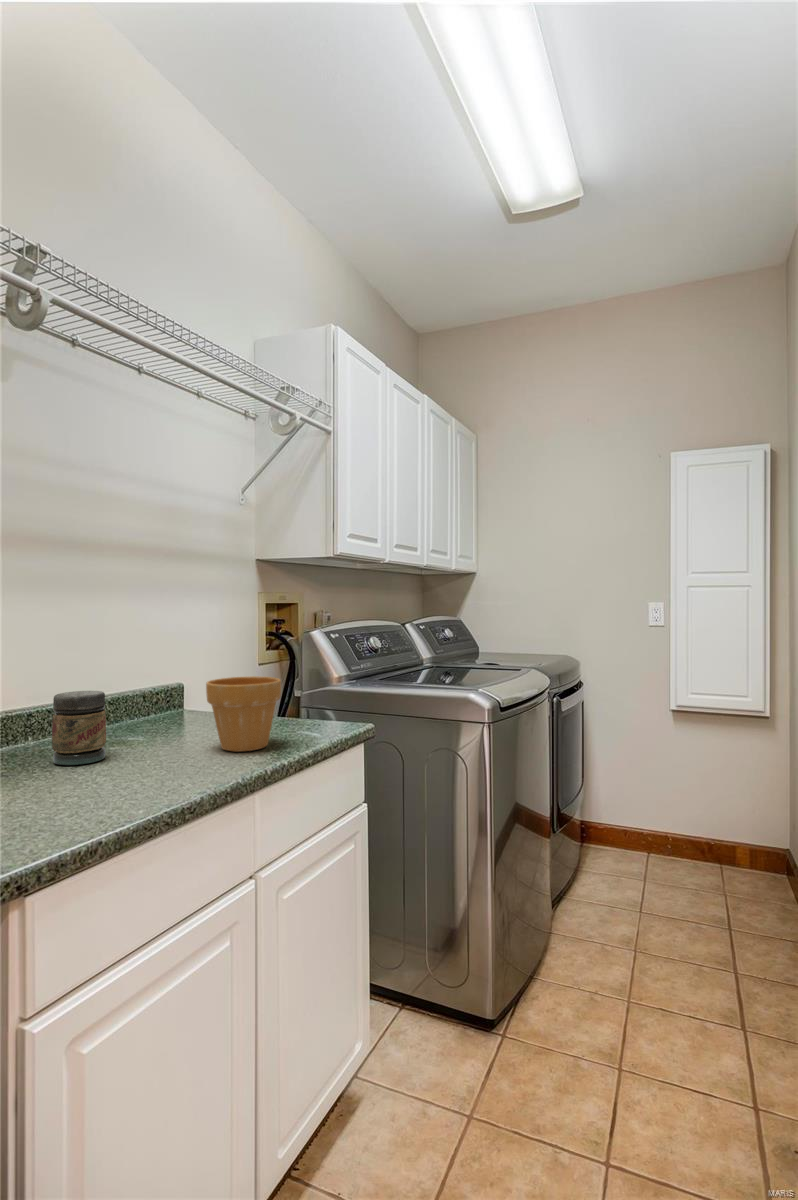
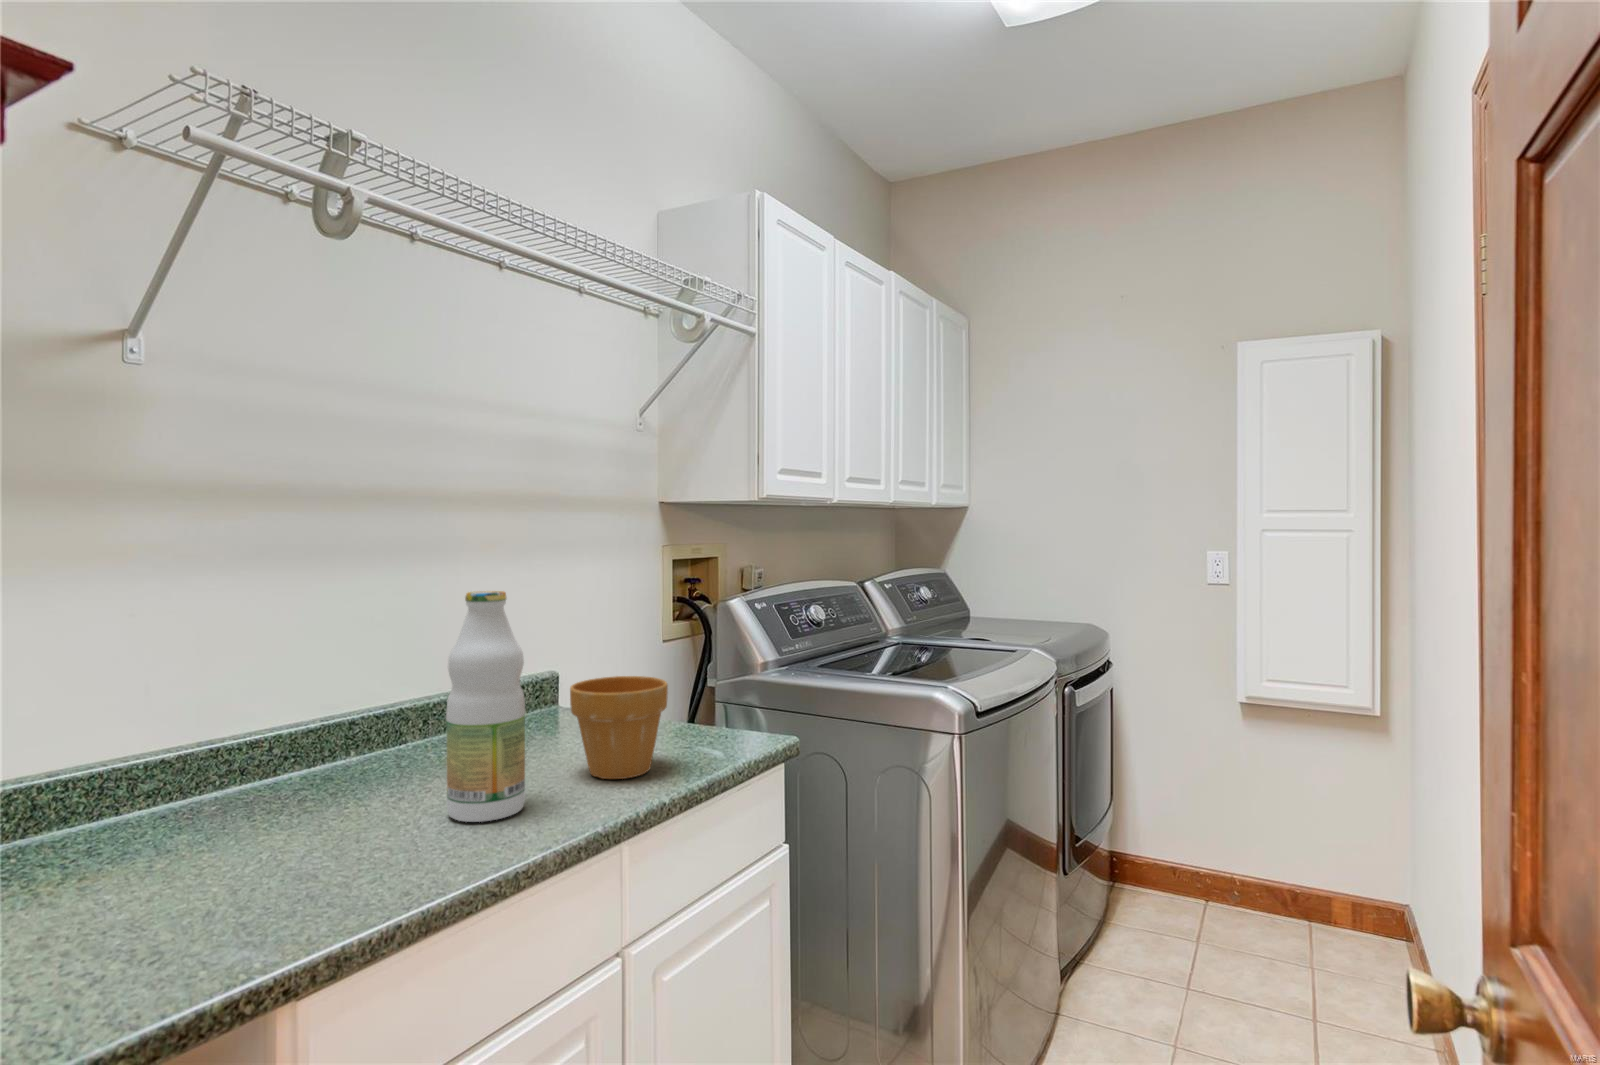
bottle: none [117,604,178,779] -> present [446,591,525,822]
jar: present [52,691,106,765] -> none [374,696,442,795]

